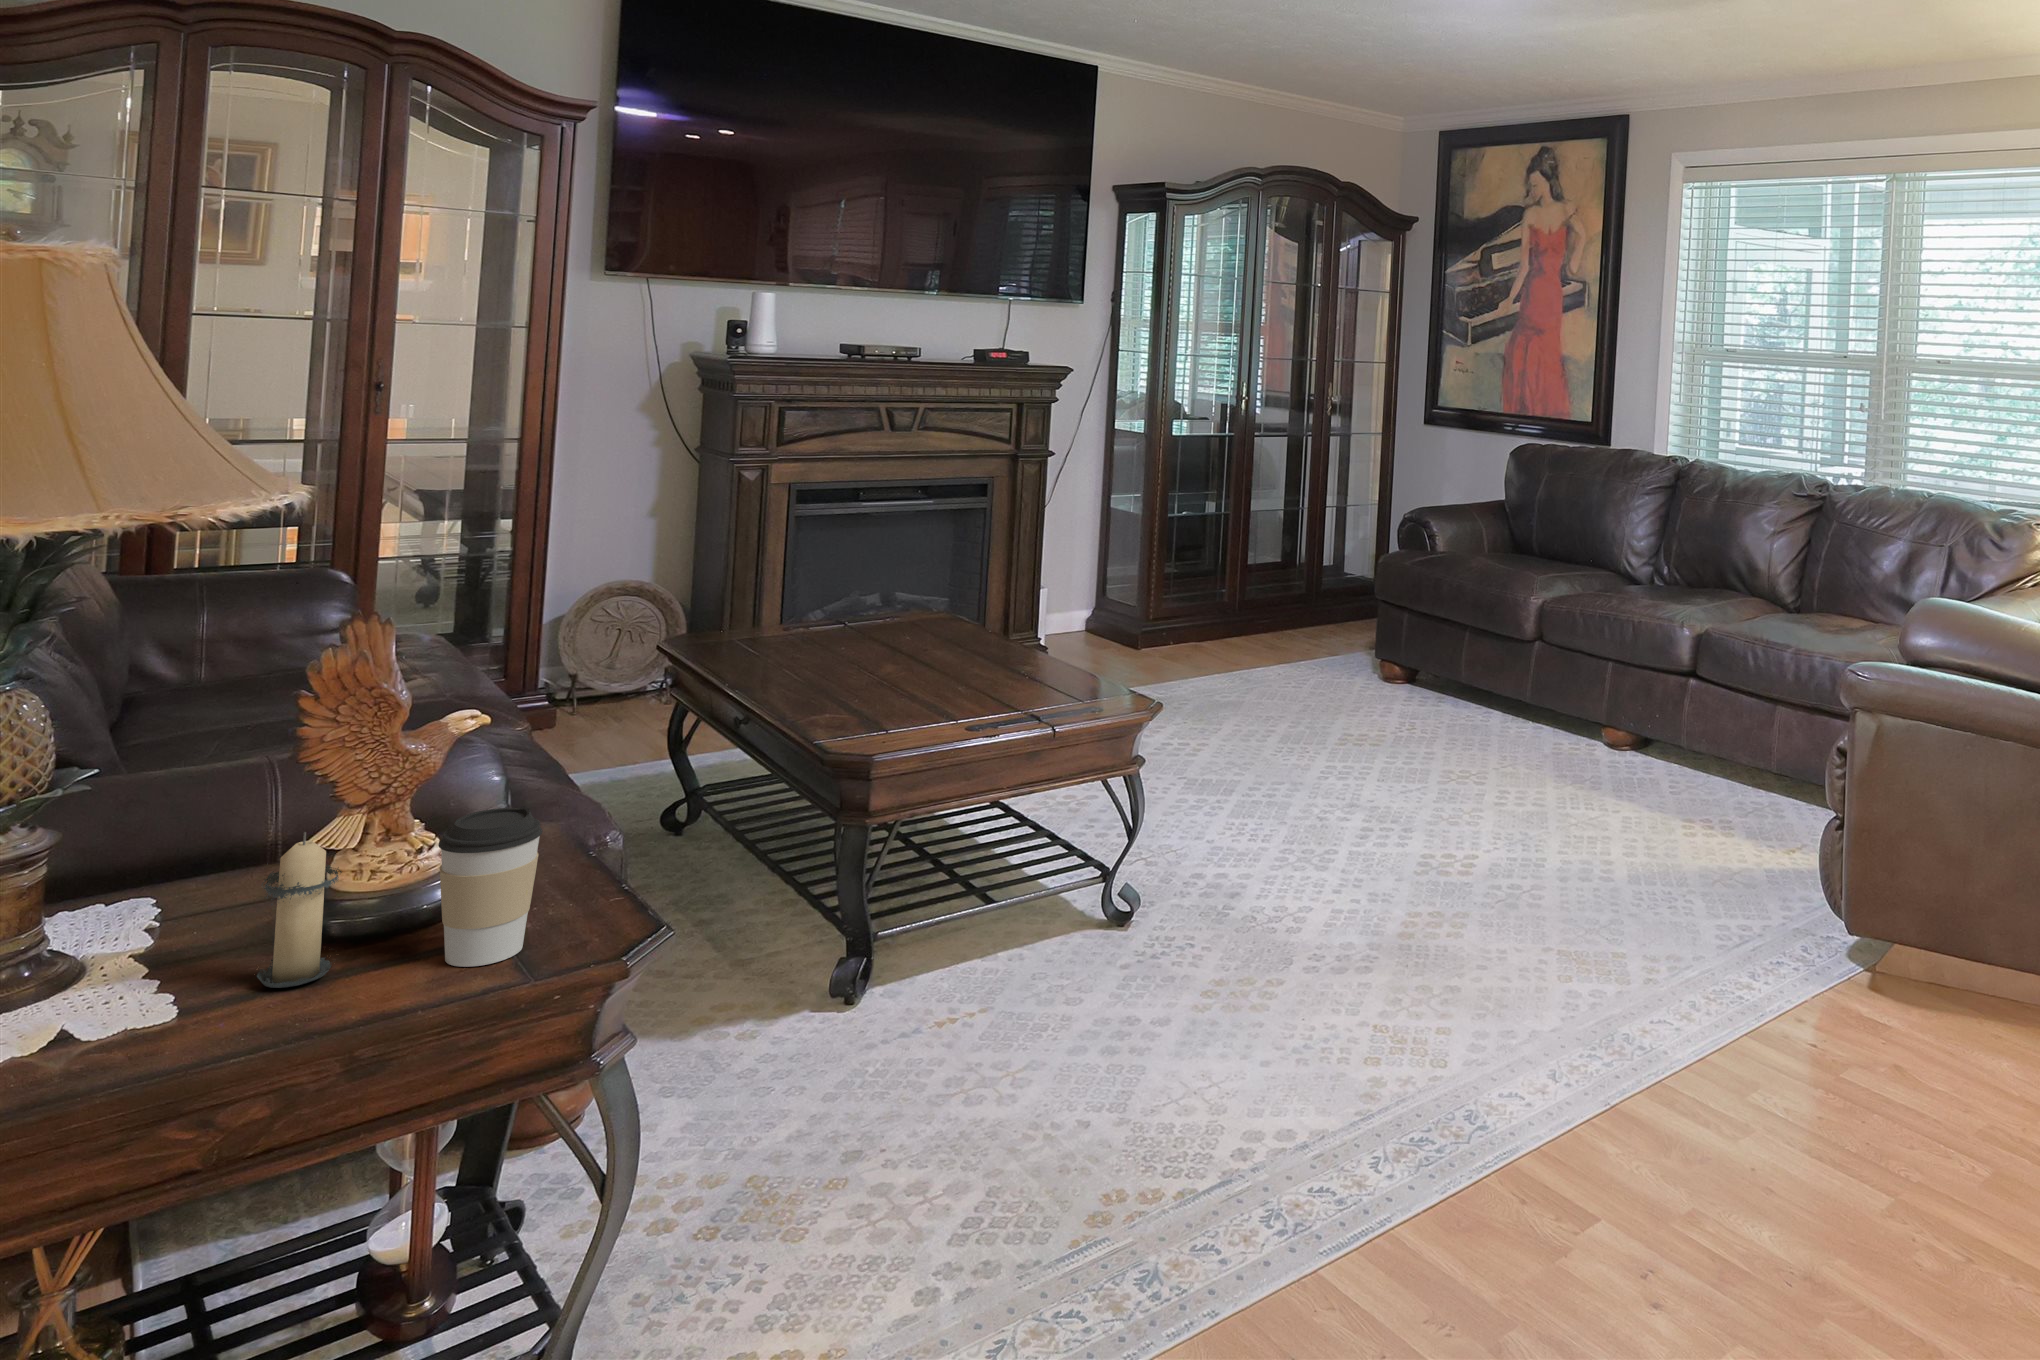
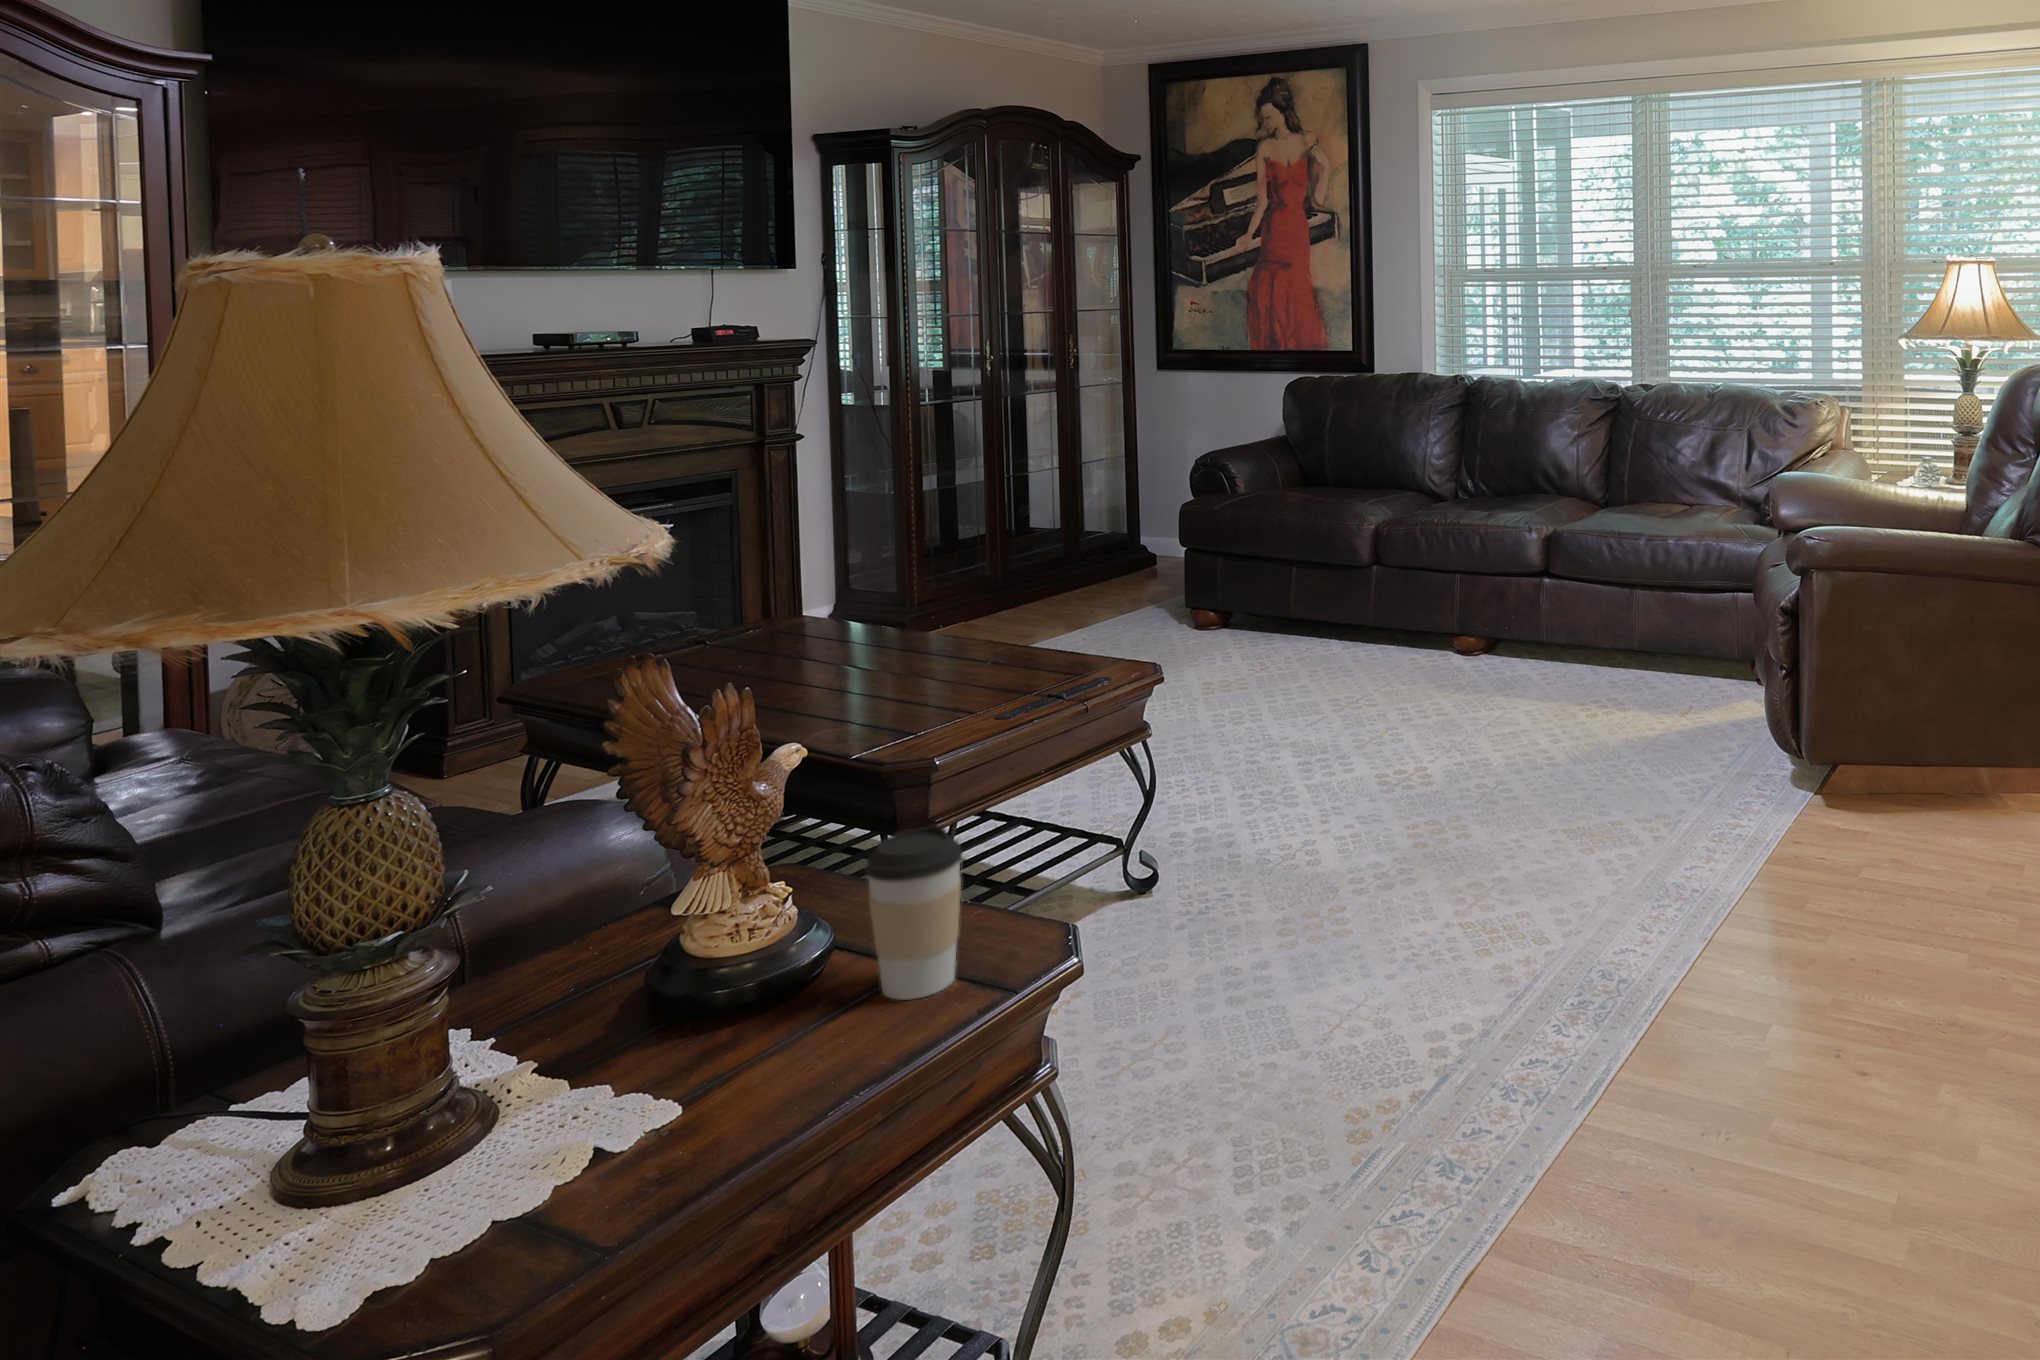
candle: present [257,832,342,988] -> none [713,887,806,1062]

